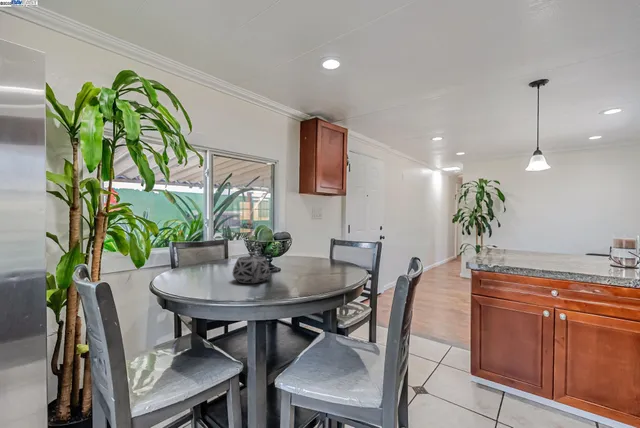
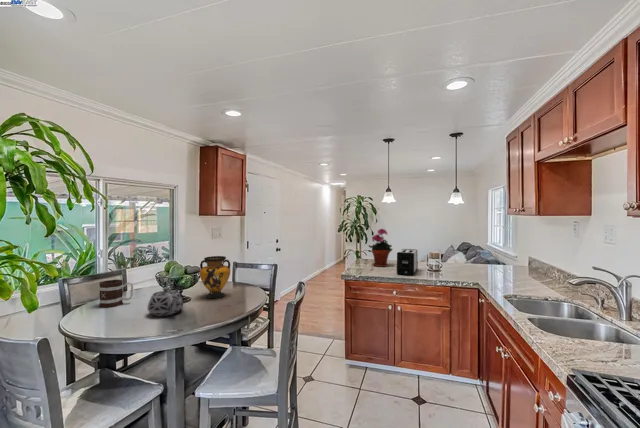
potted plant: none [505,205,544,257] -> present [369,229,392,267]
vase: none [292,225,325,273] -> present [200,256,230,298]
toaster: none [557,232,591,269] -> present [397,249,418,276]
mug: none [194,244,226,271] -> present [99,280,133,308]

